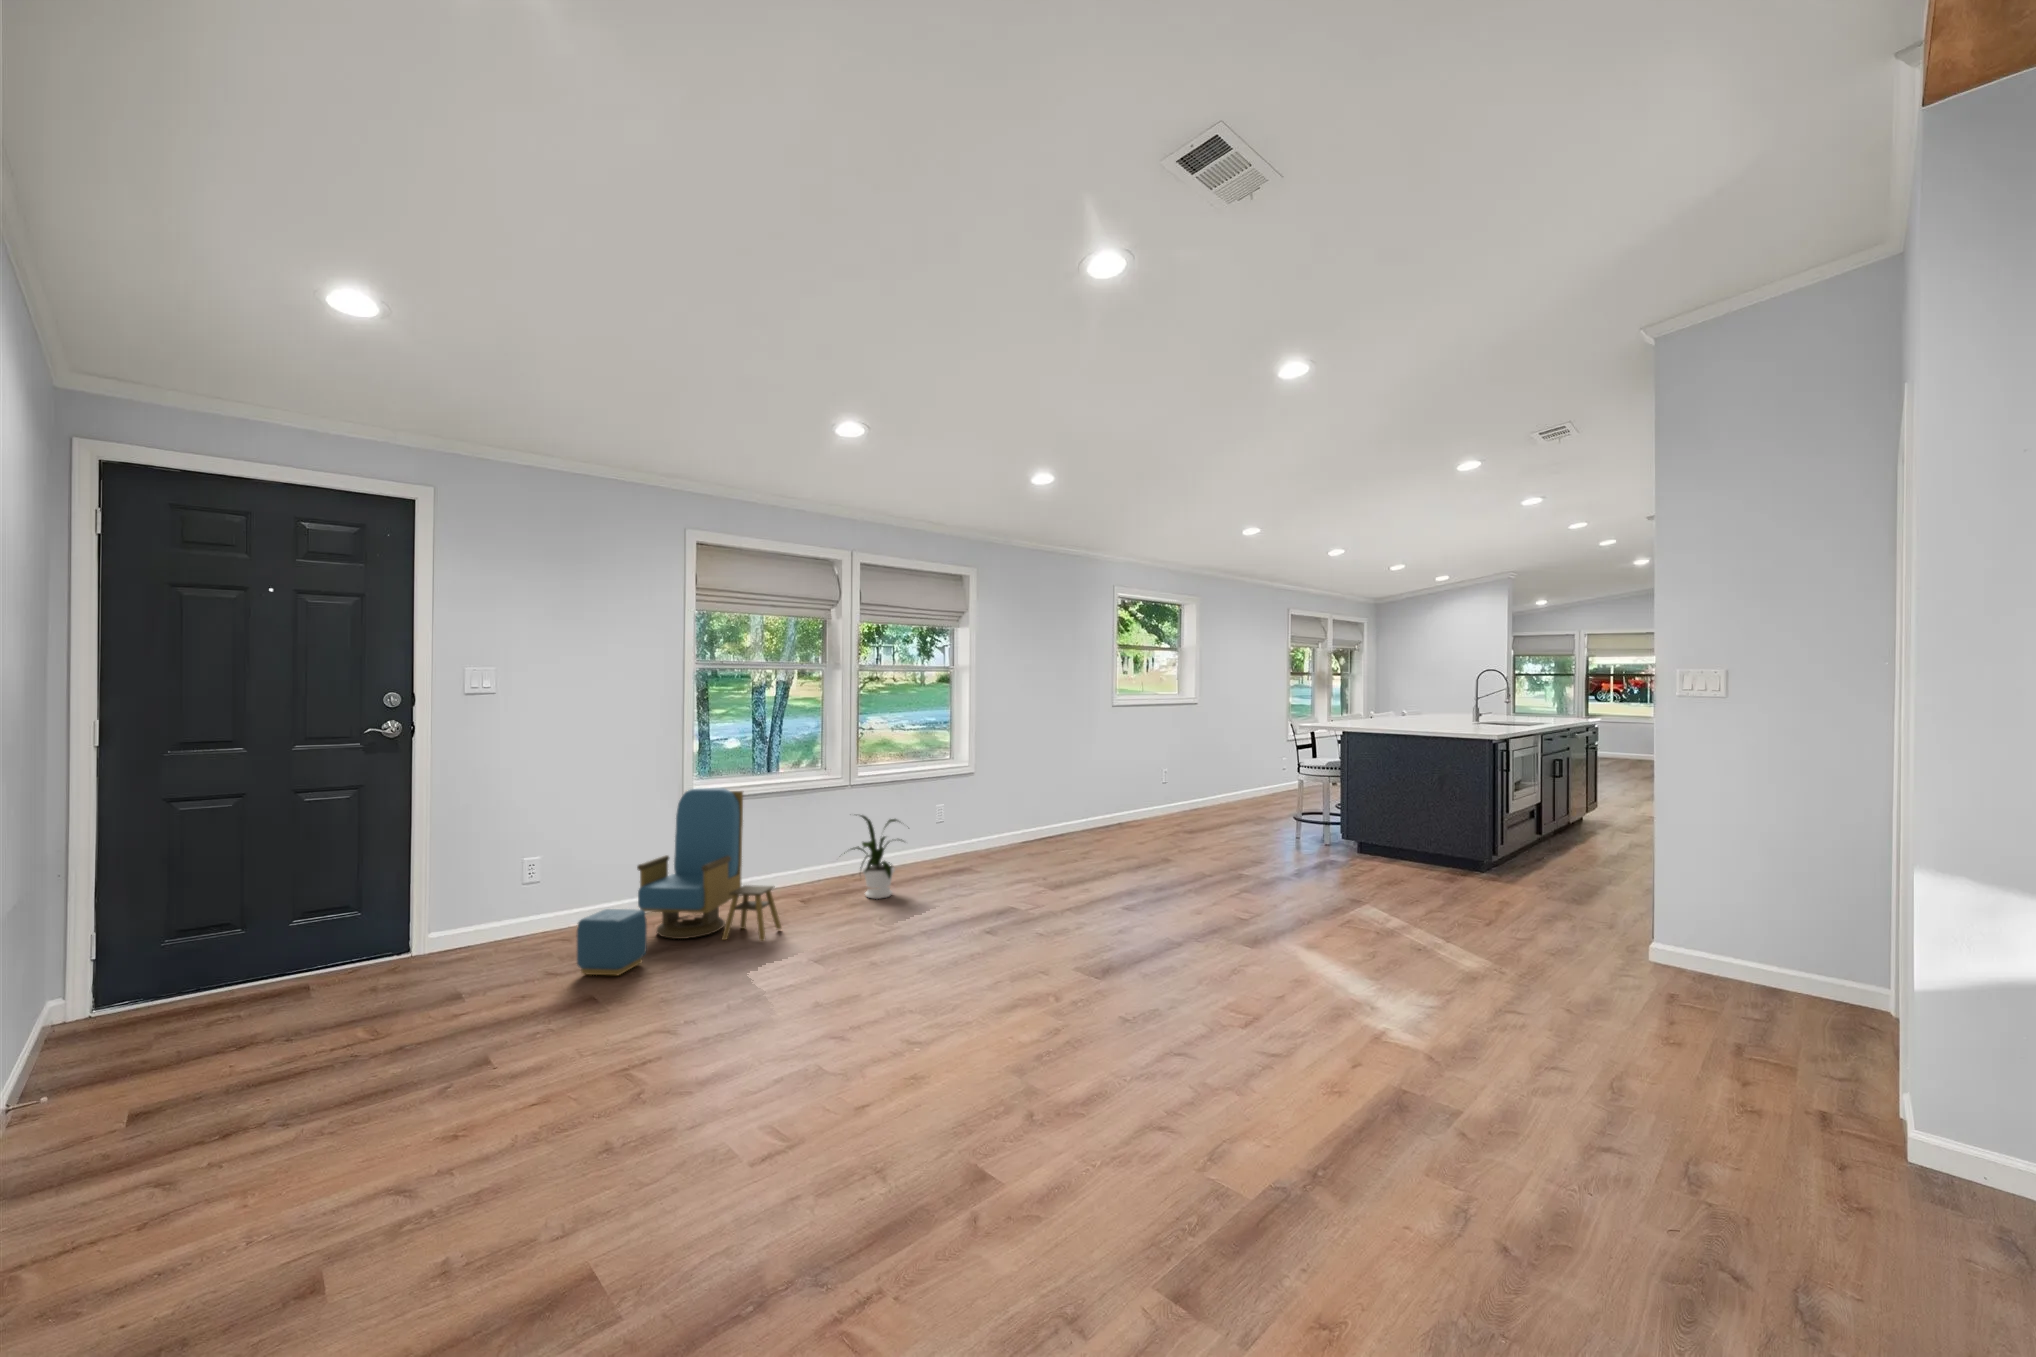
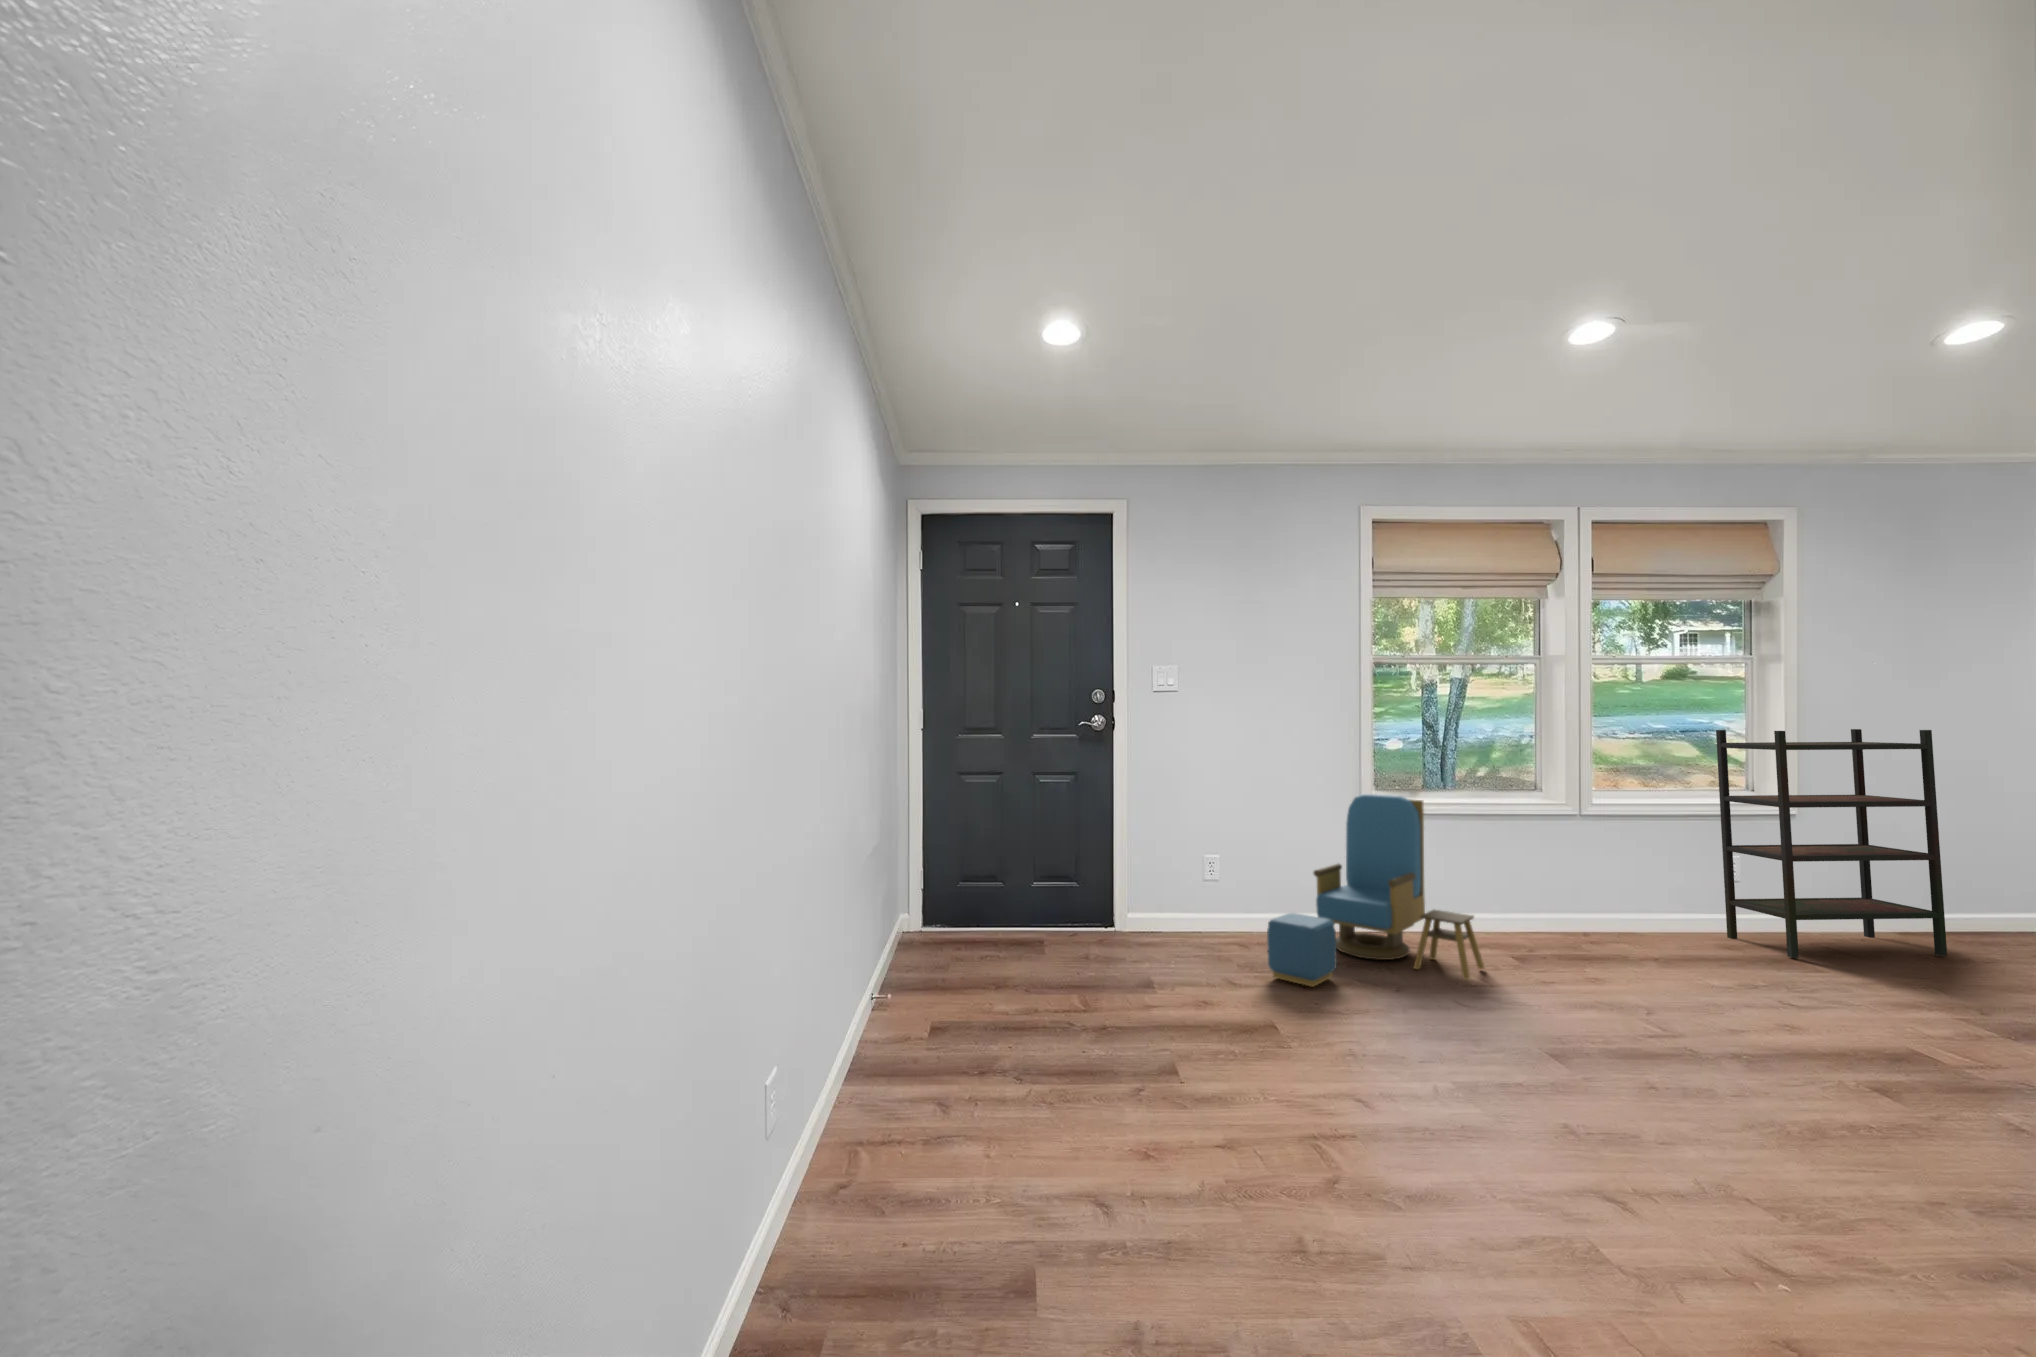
bookshelf: none [962,719,1074,882] -> present [1716,729,1947,958]
house plant: present [844,815,902,899] -> none [1536,840,1650,953]

